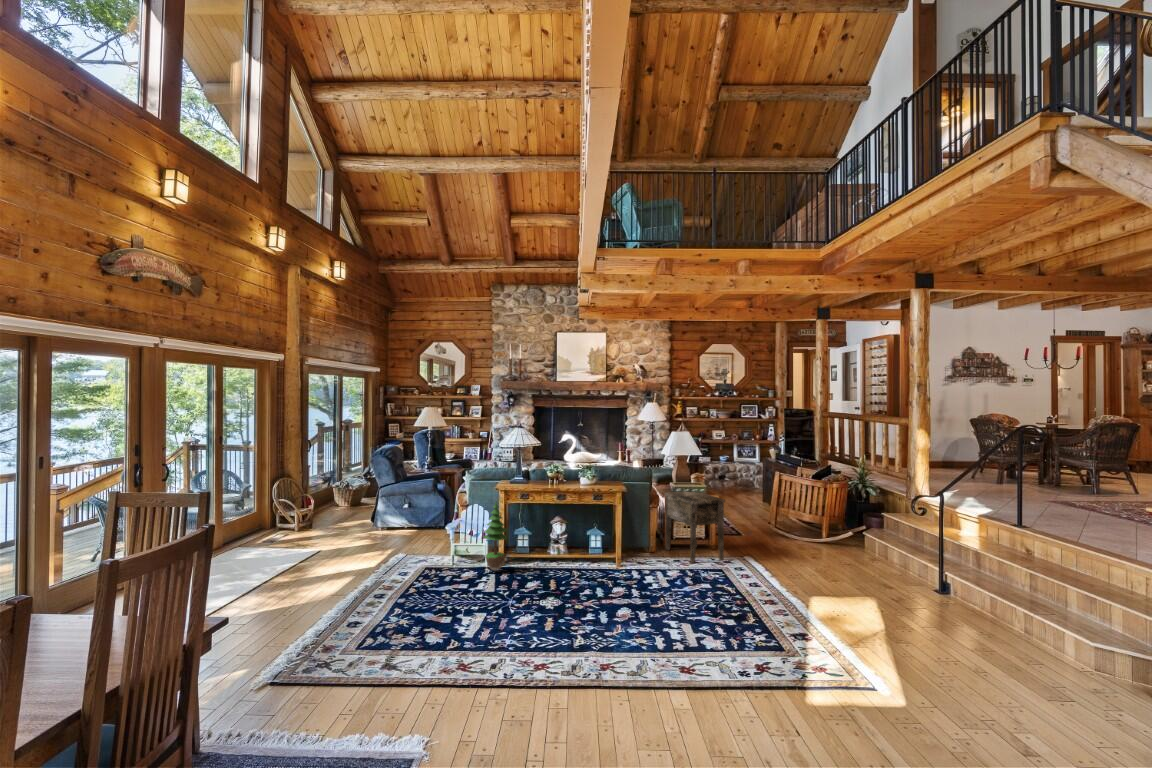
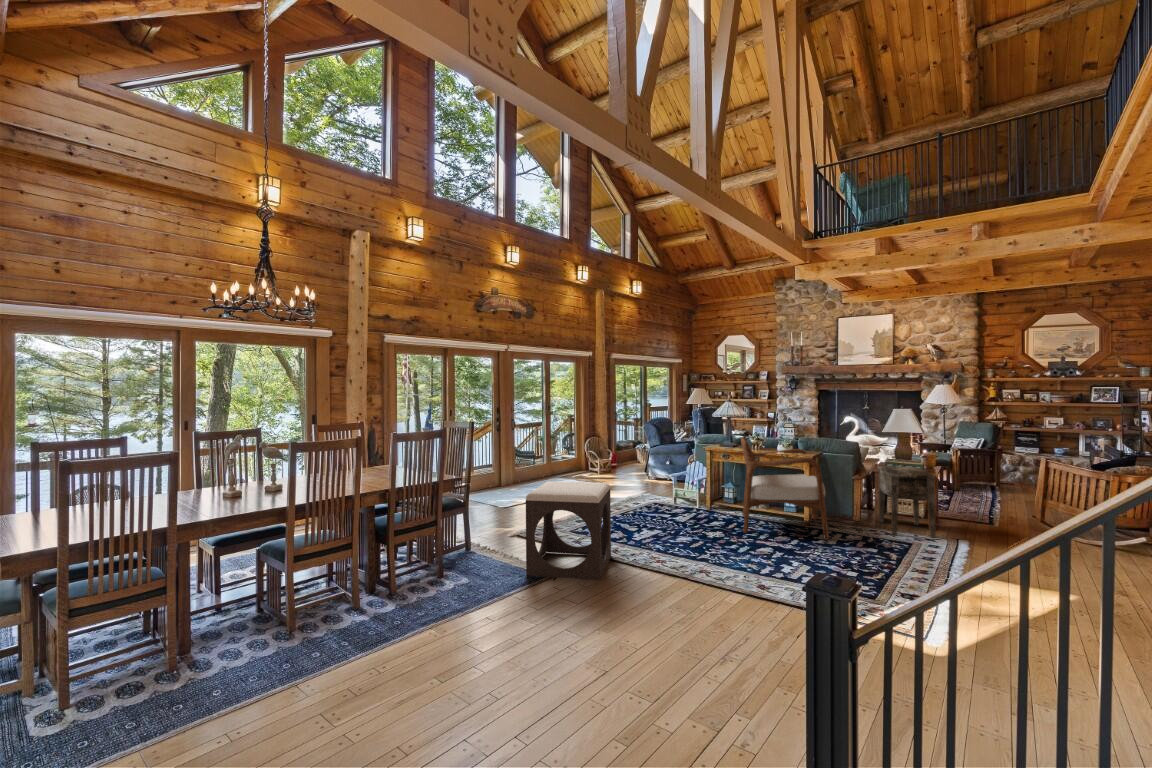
armchair: none [541,471,650,587] -> present [741,437,829,540]
potted tree: present [484,502,507,571] -> none [690,459,710,515]
footstool: none [352,558,481,732] -> present [526,481,611,580]

